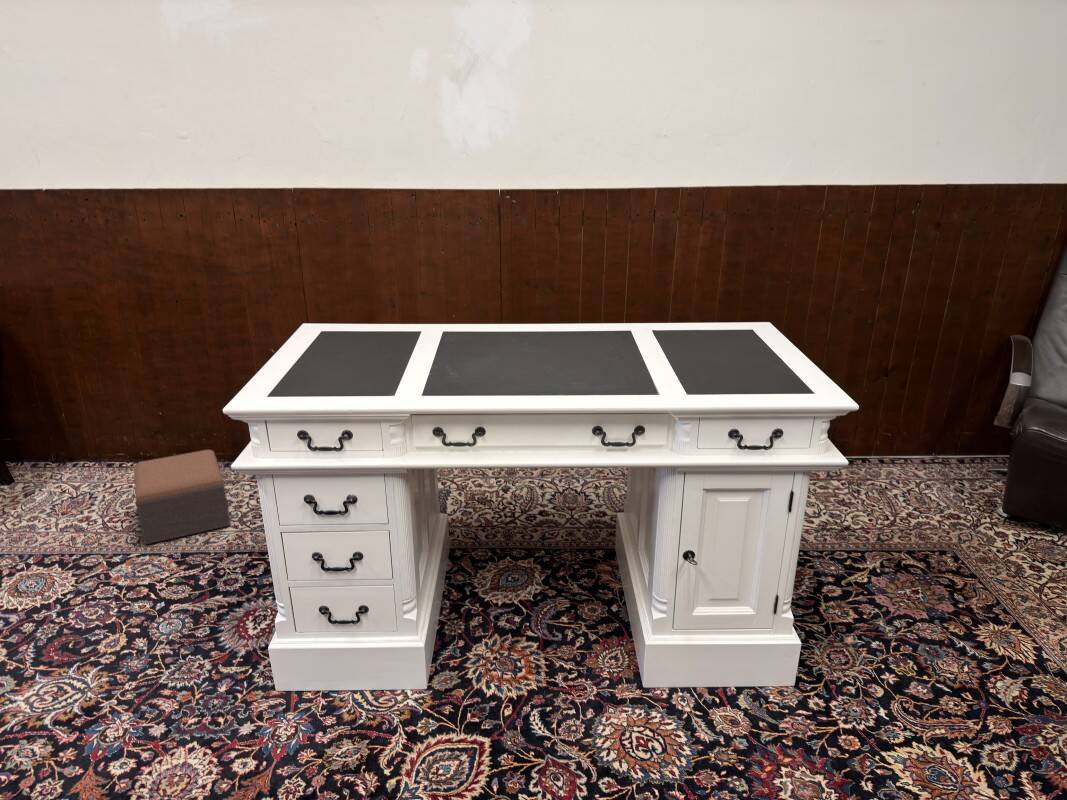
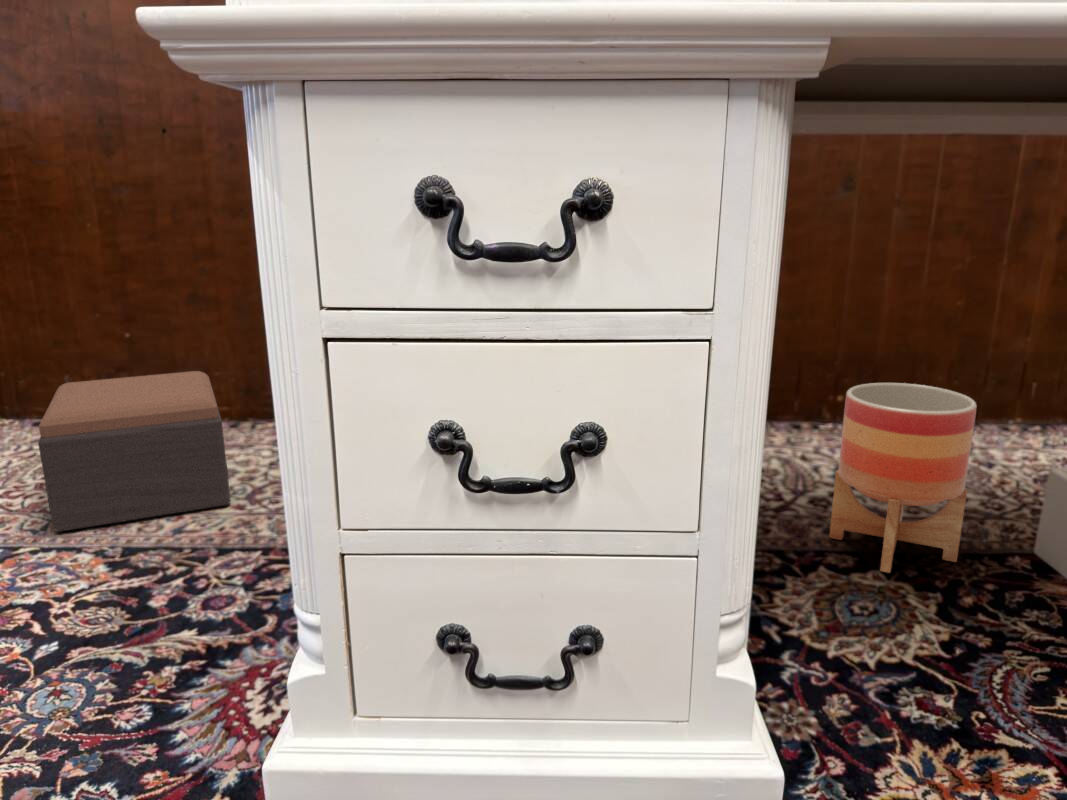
planter: none [519,470,573,561] -> present [830,383,977,573]

